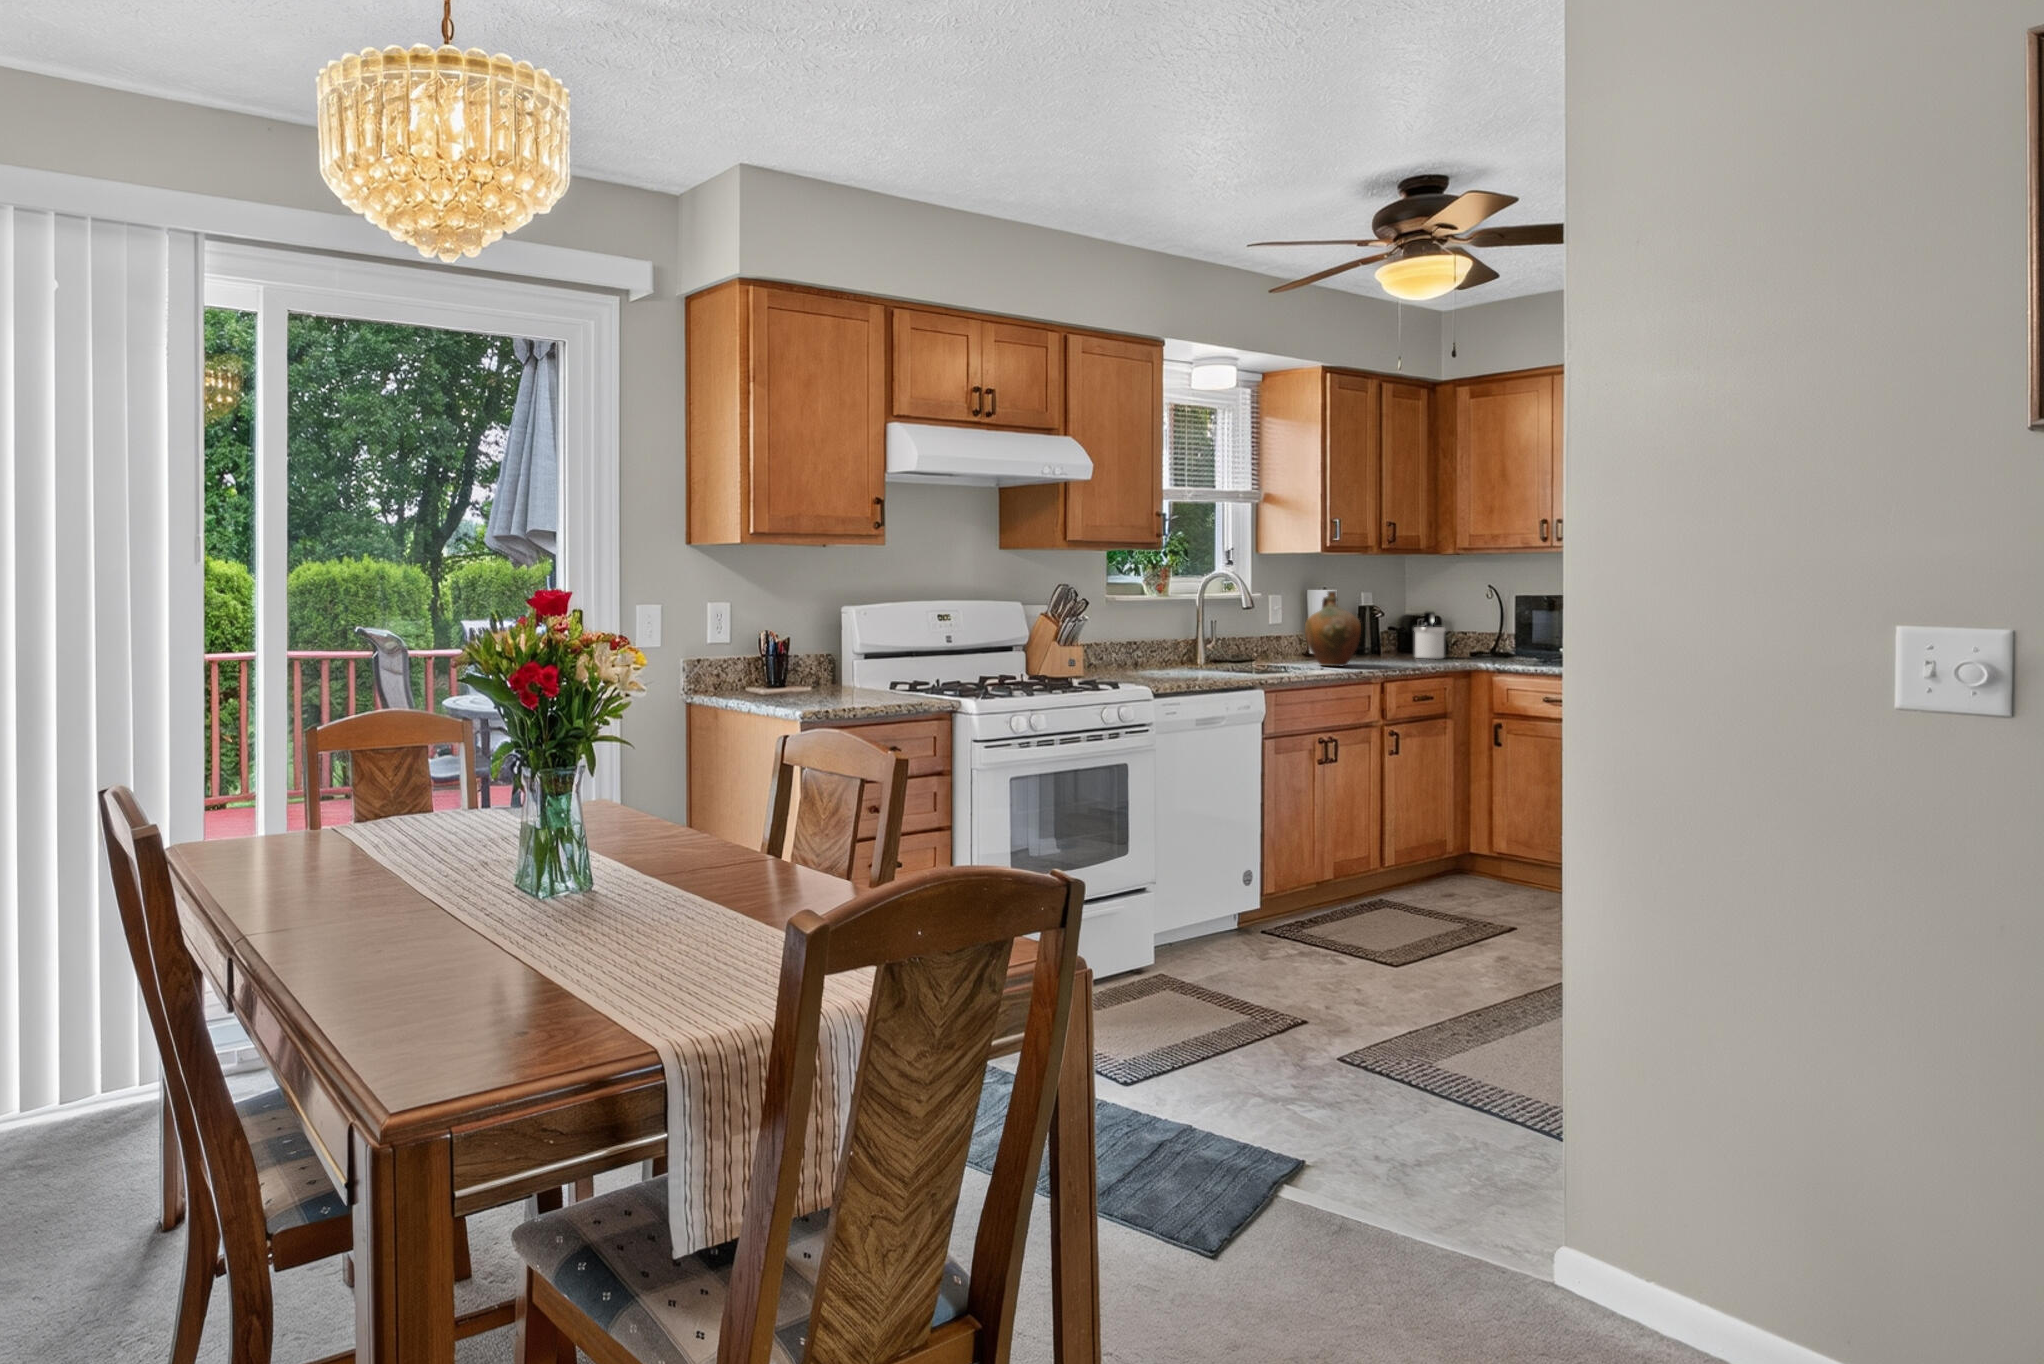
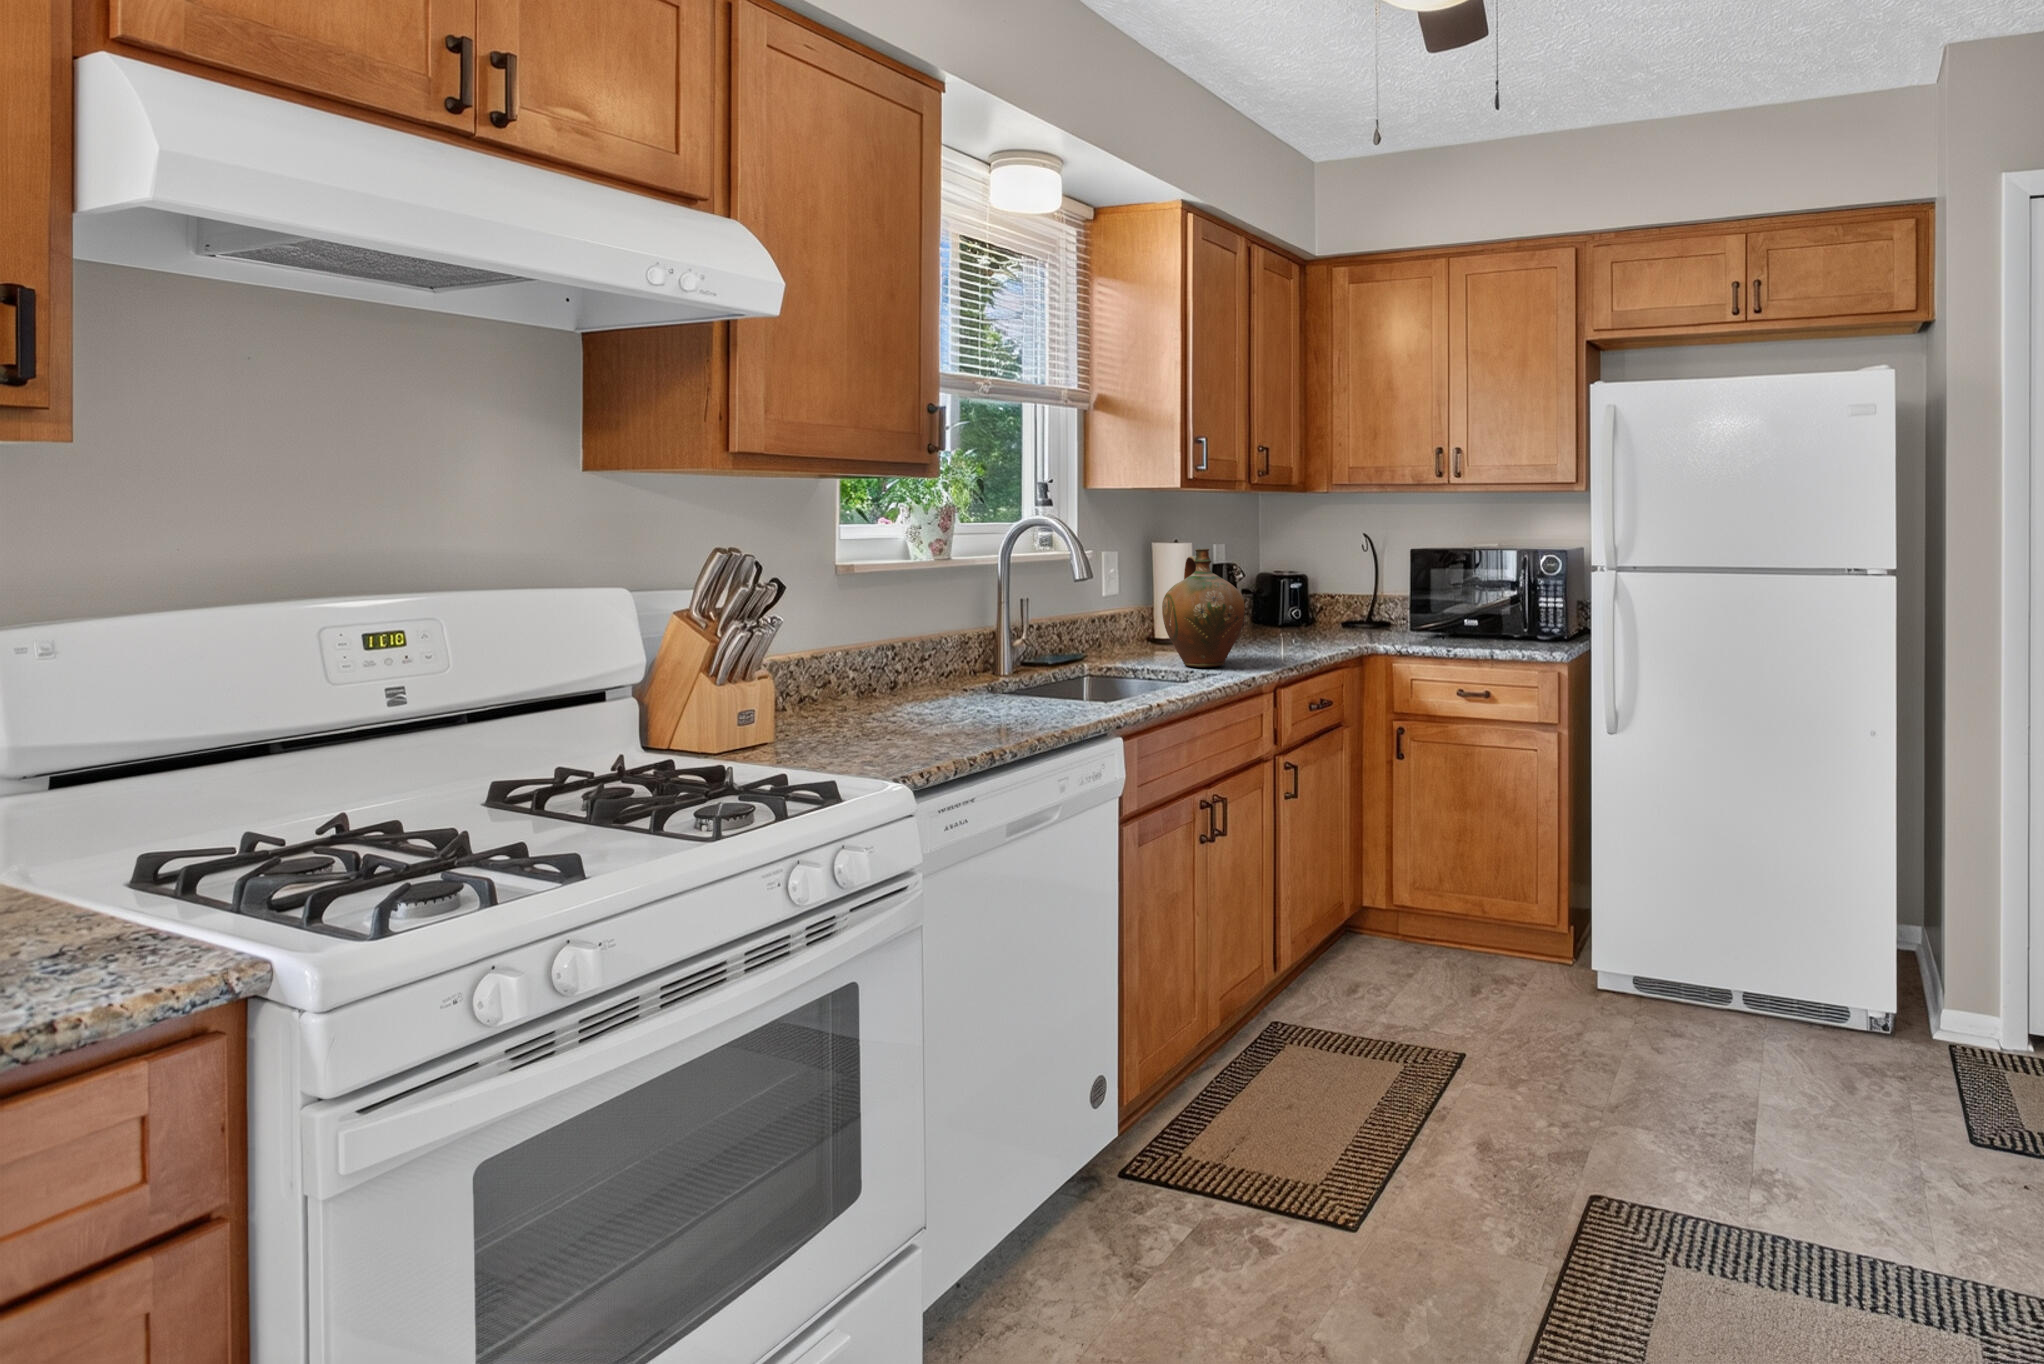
soap dispenser: present [1414,612,1445,658] -> none [1289,571,1328,637]

